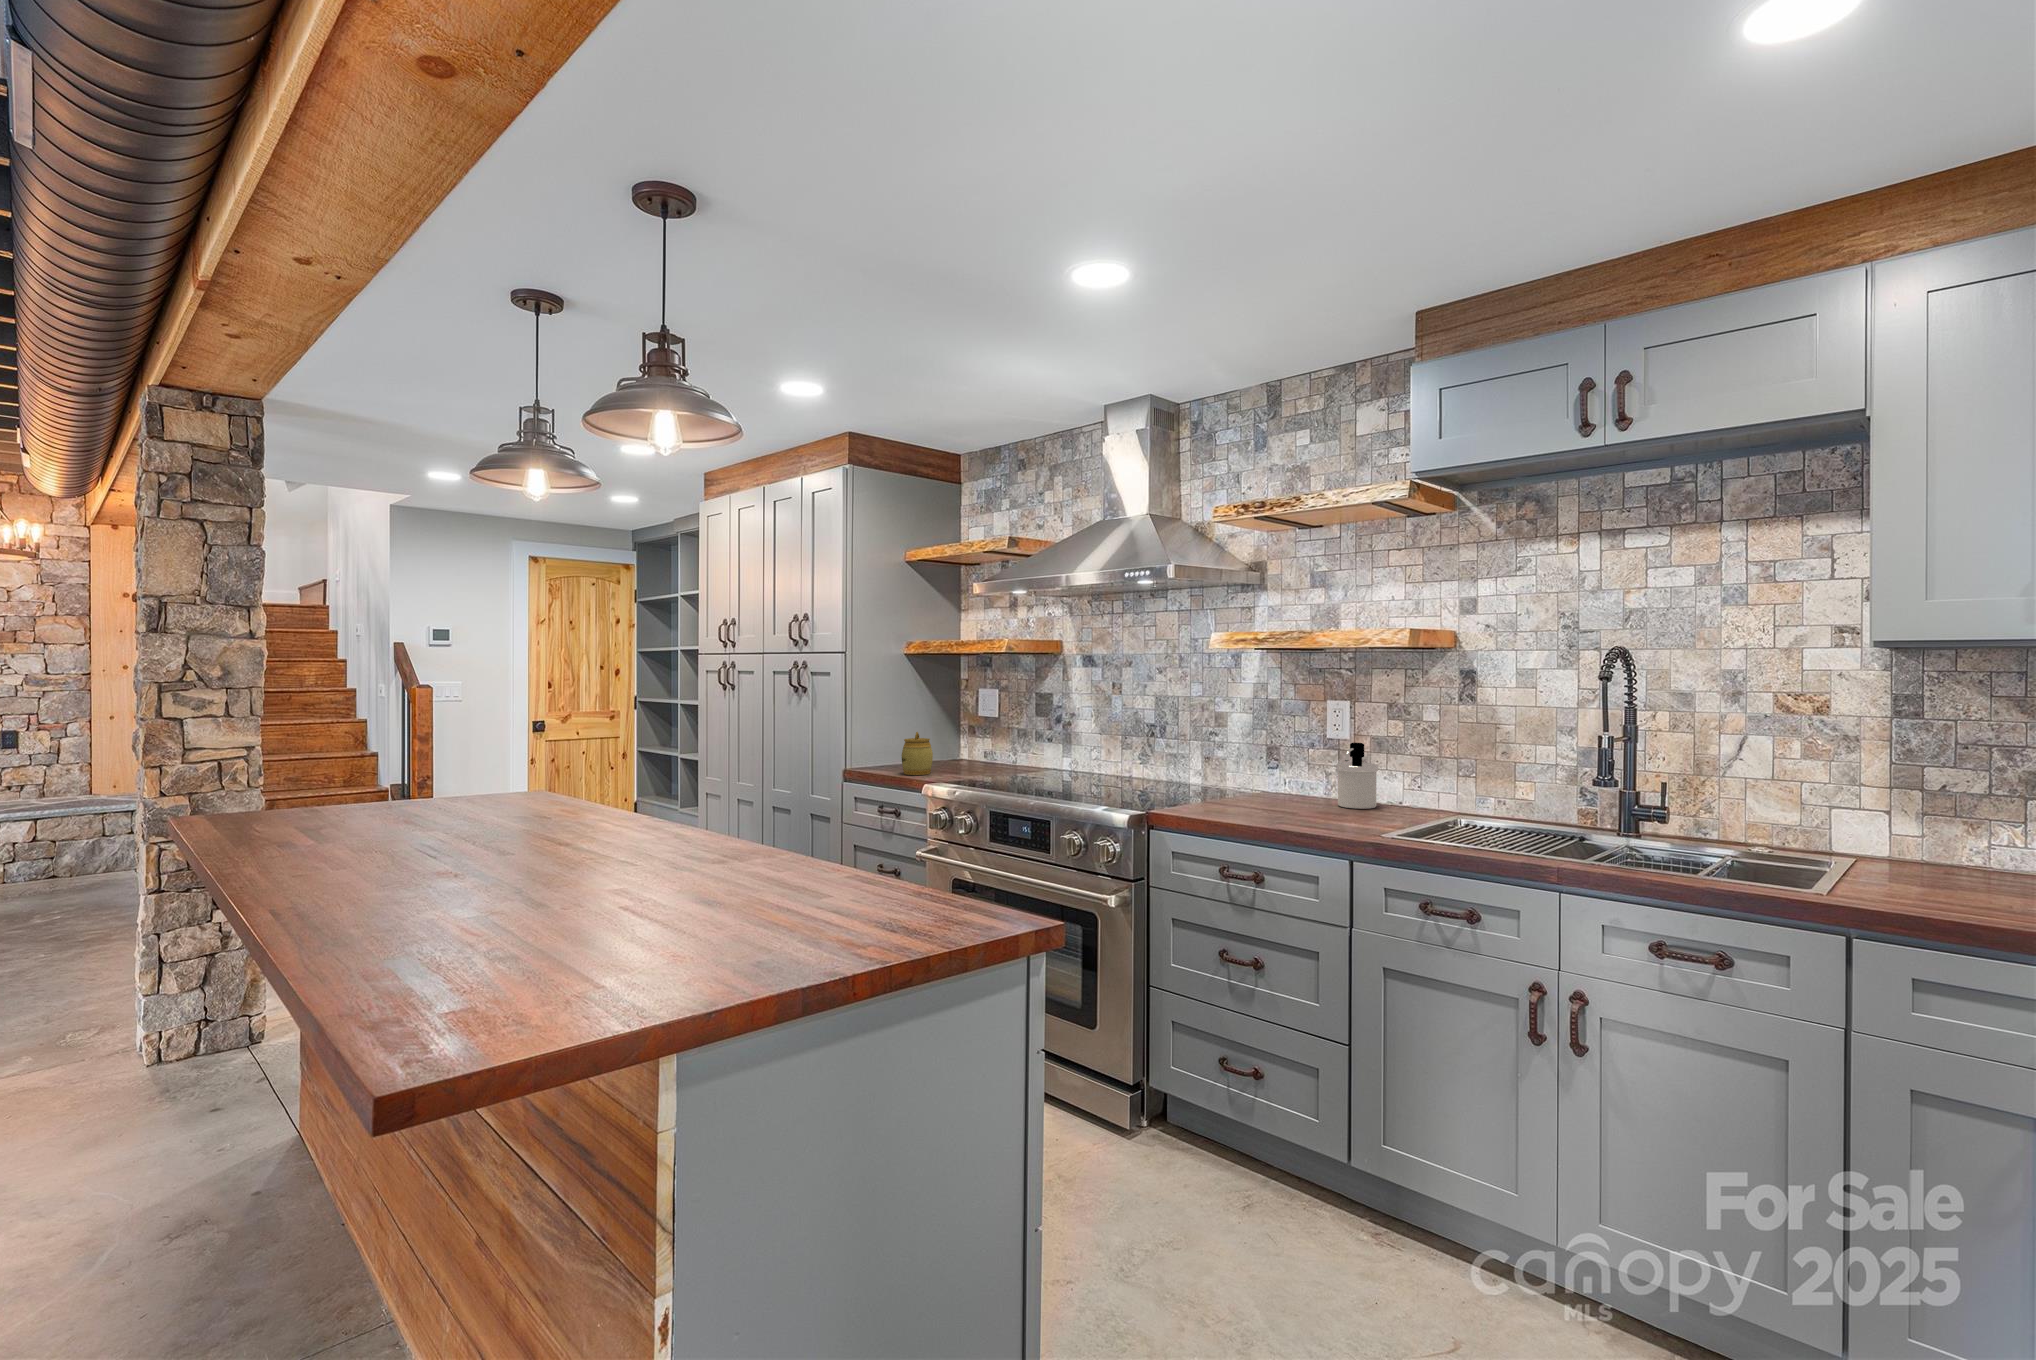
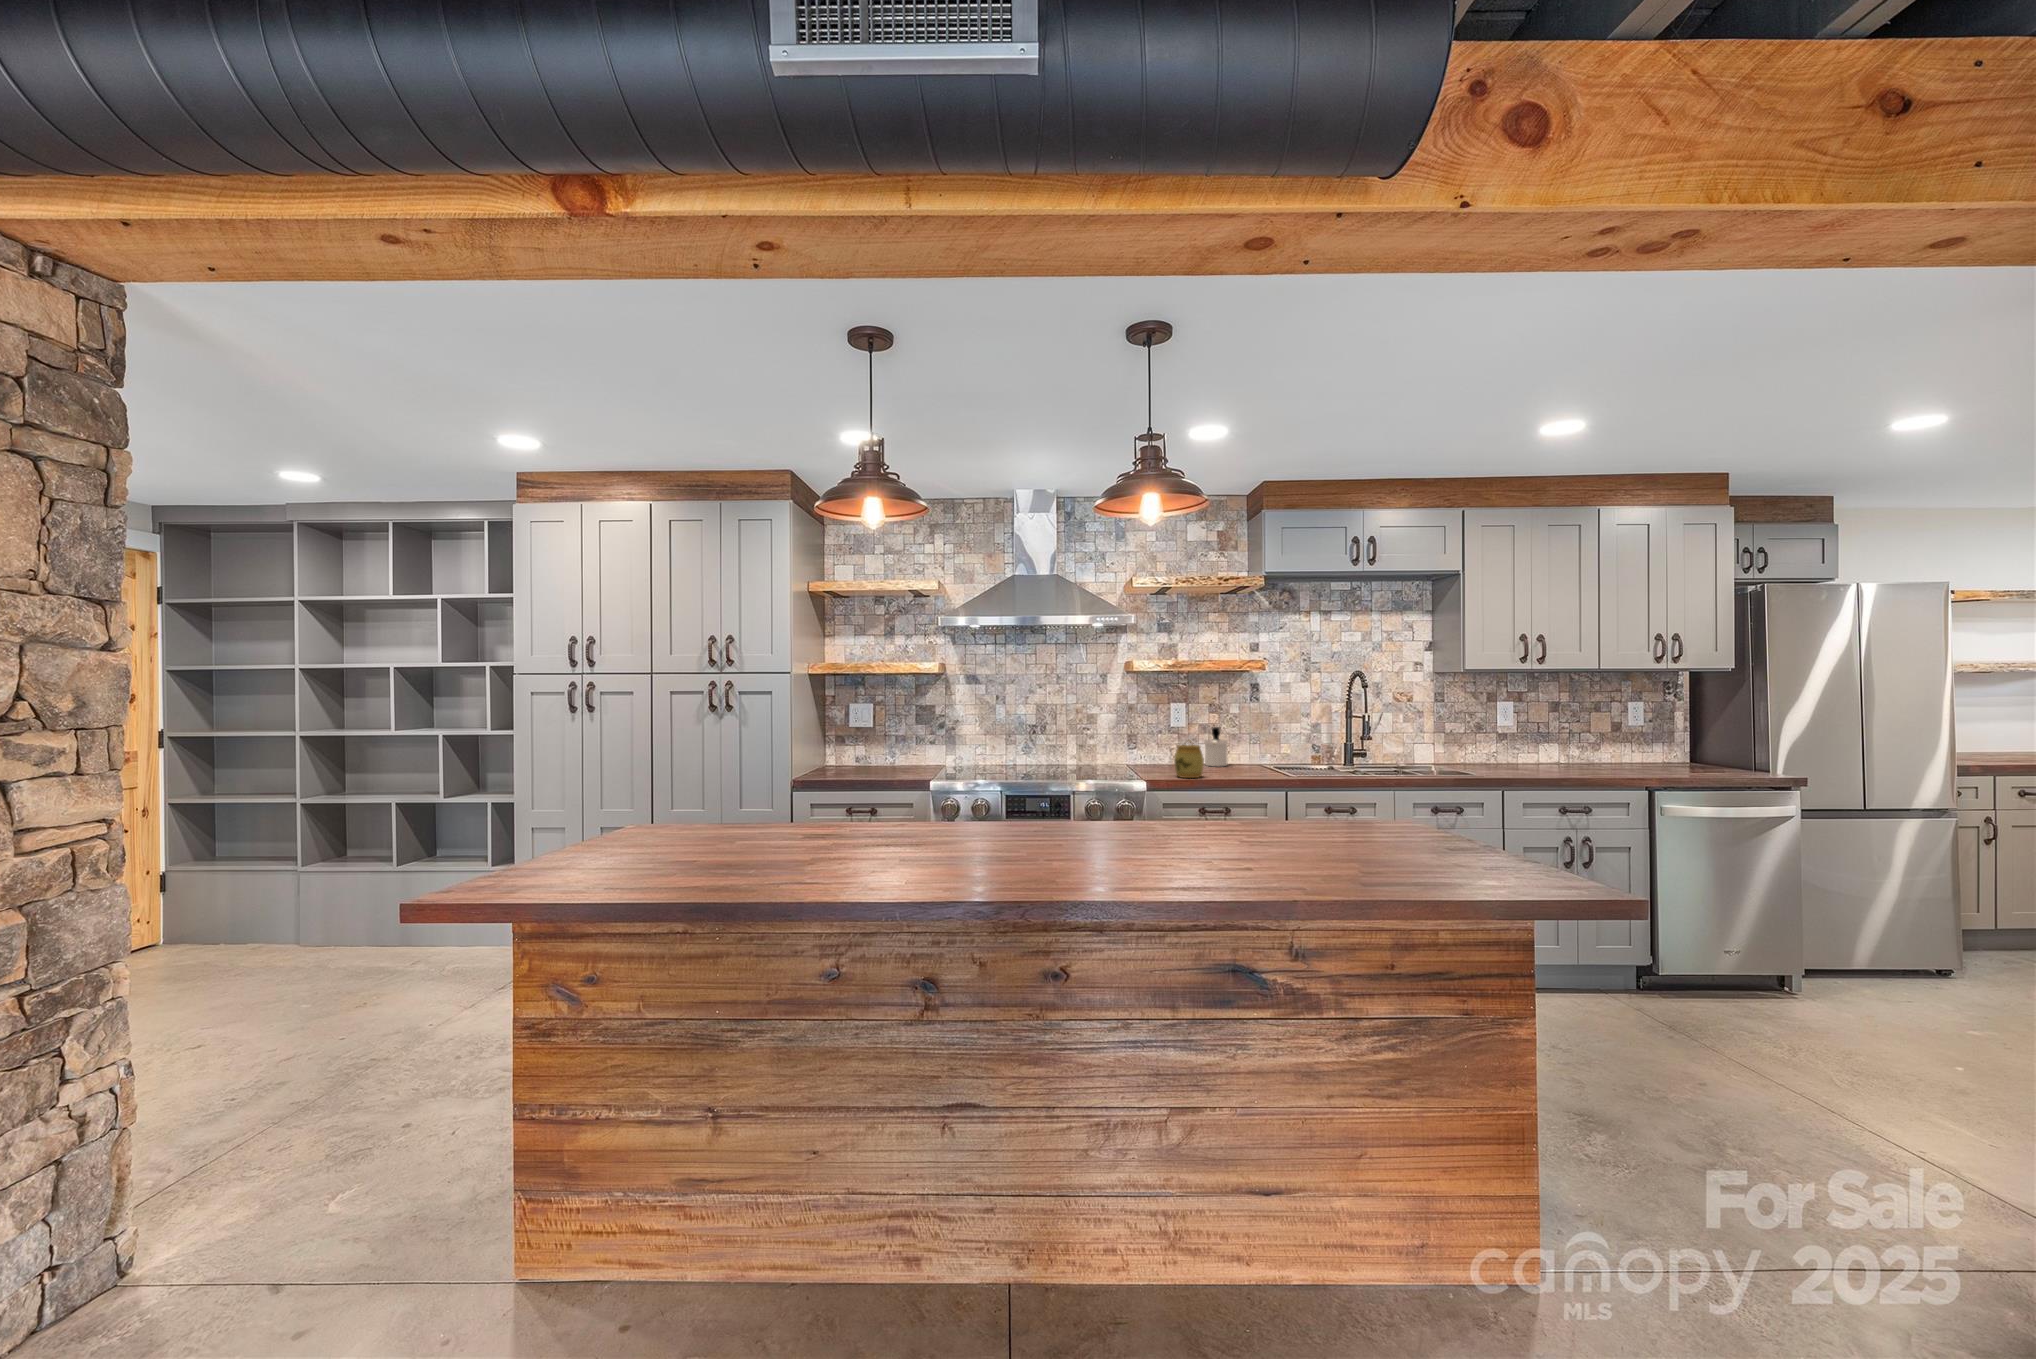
jar: present [901,732,933,775] -> present [1174,740,1204,778]

